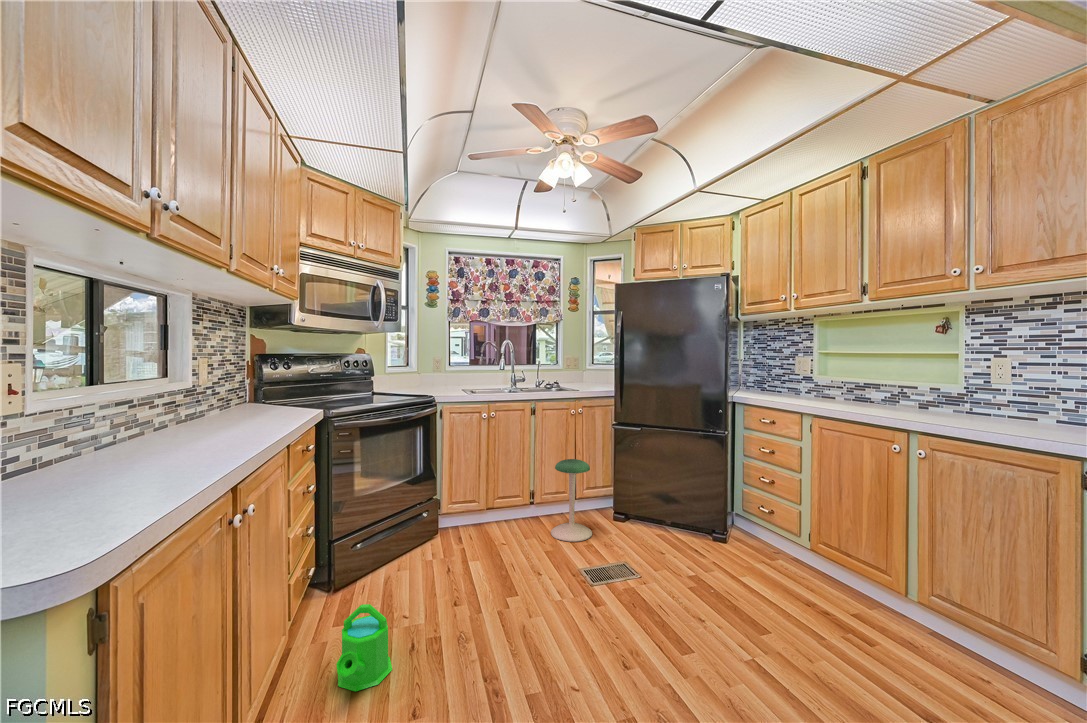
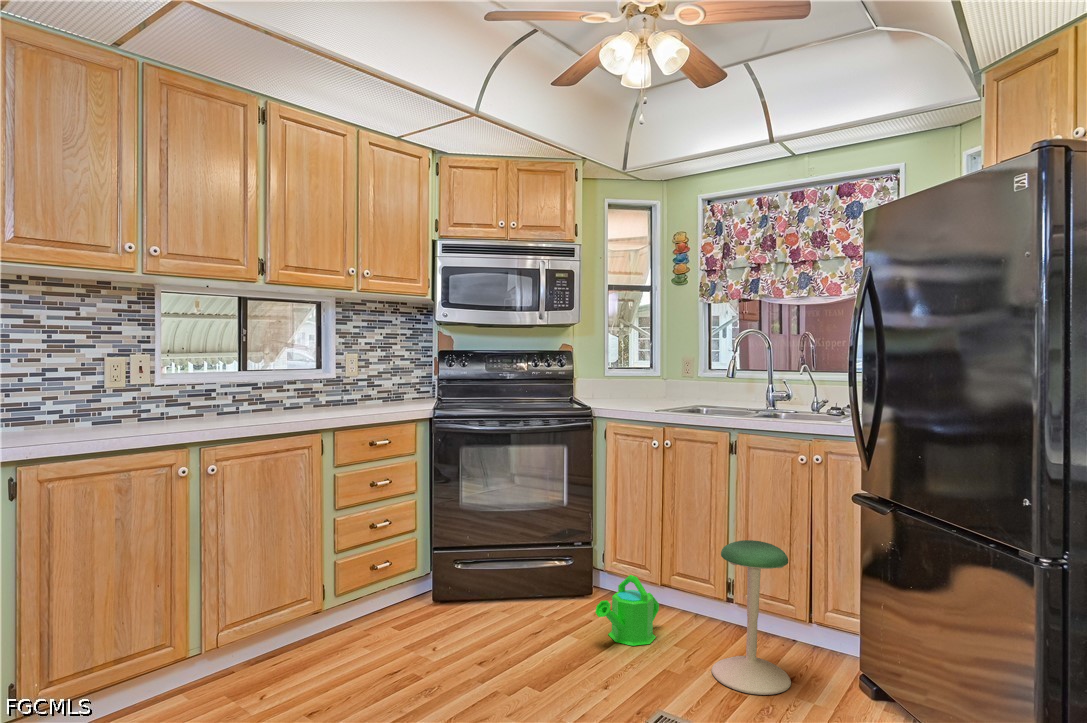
watering can: present [336,604,392,692] -> present [595,575,659,646]

